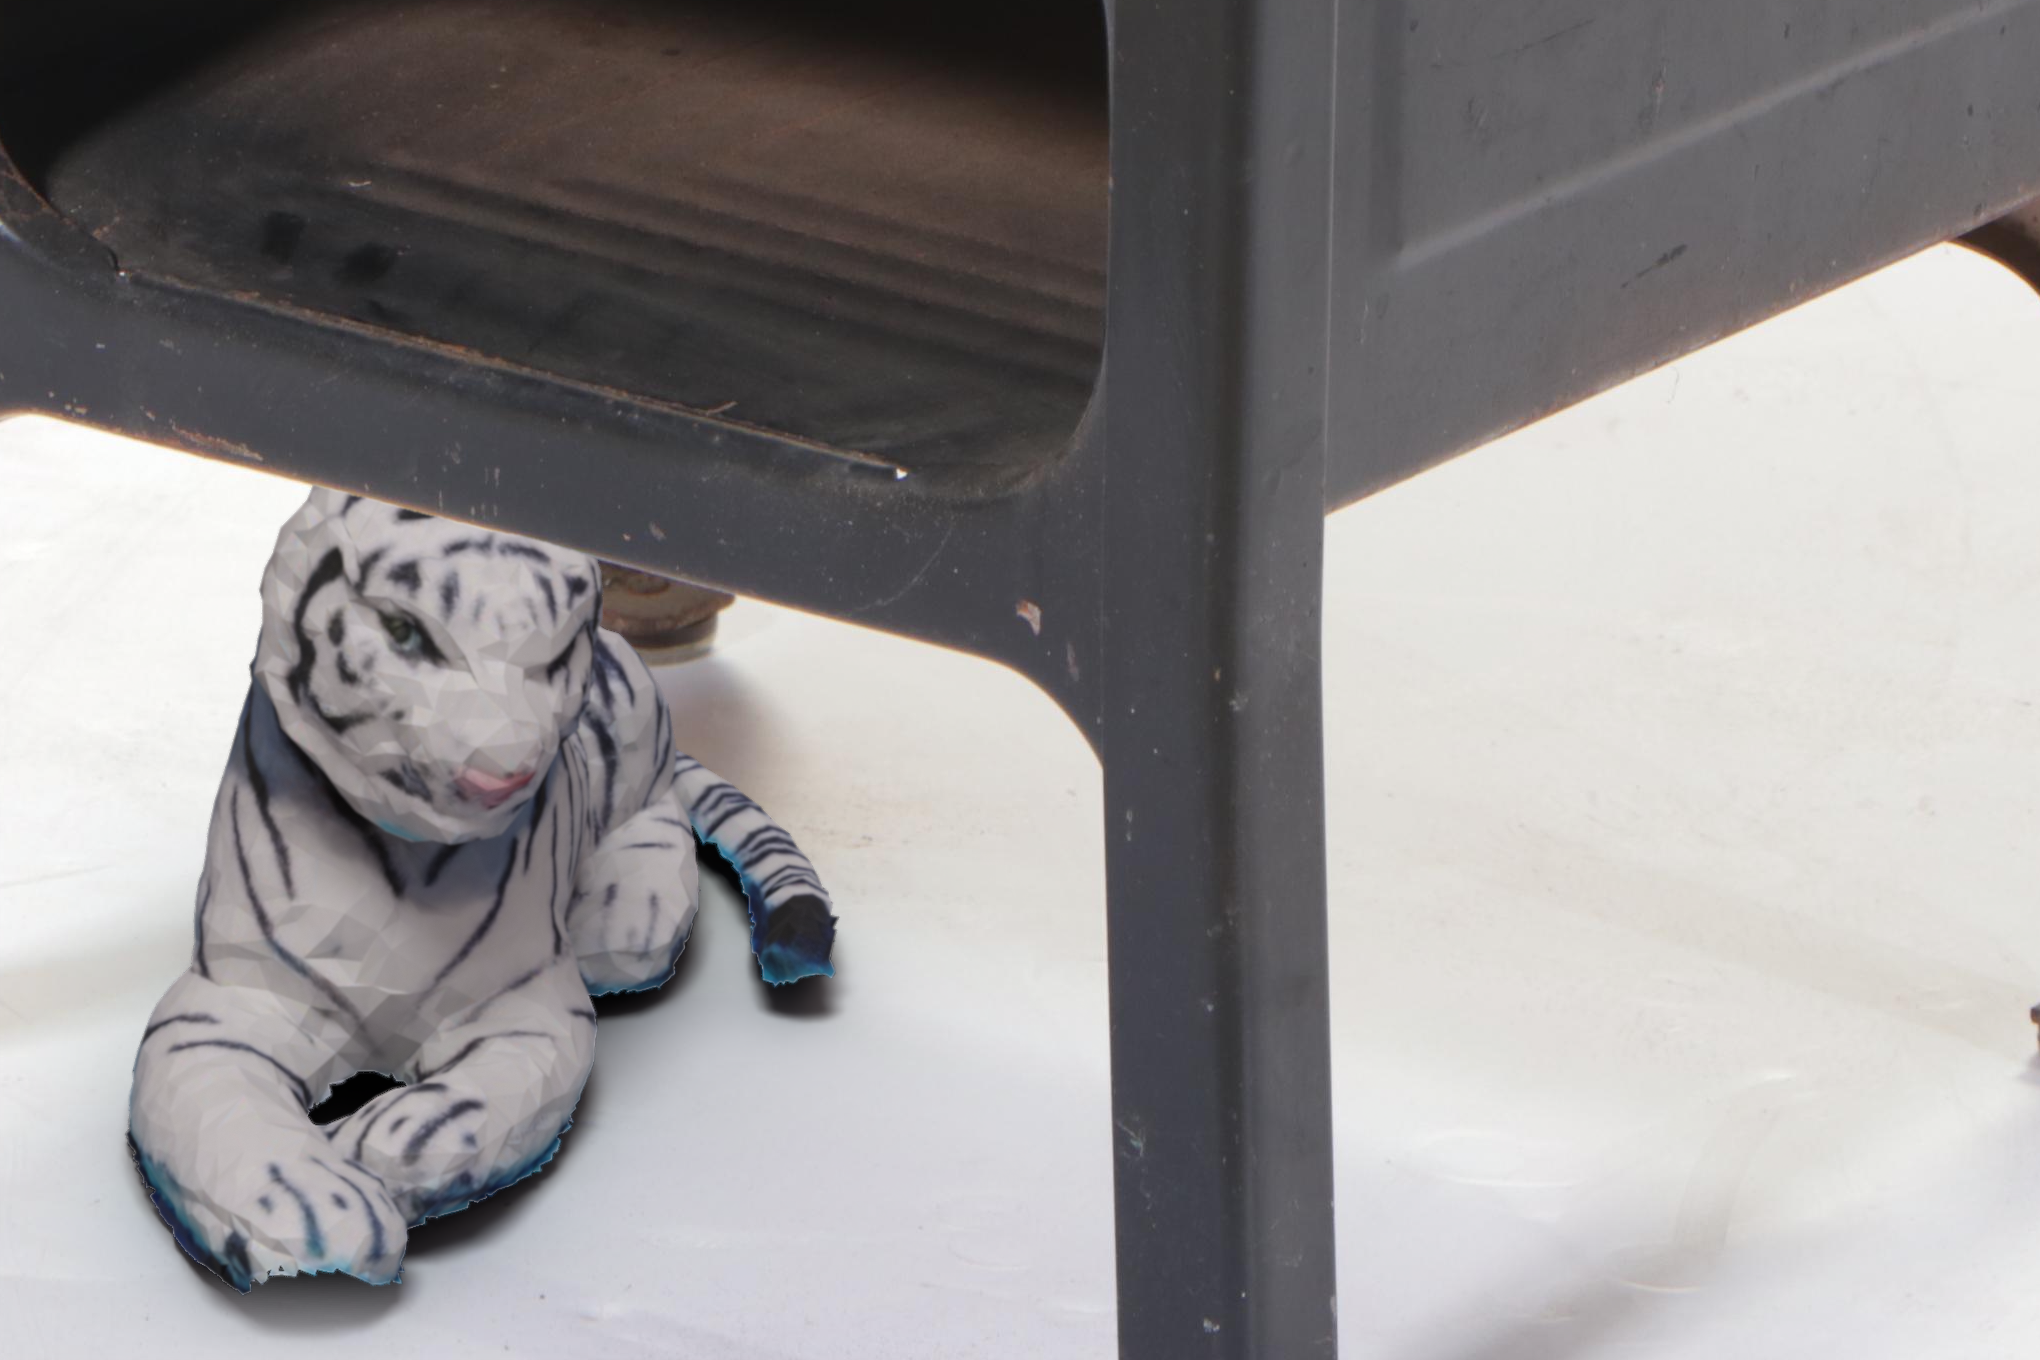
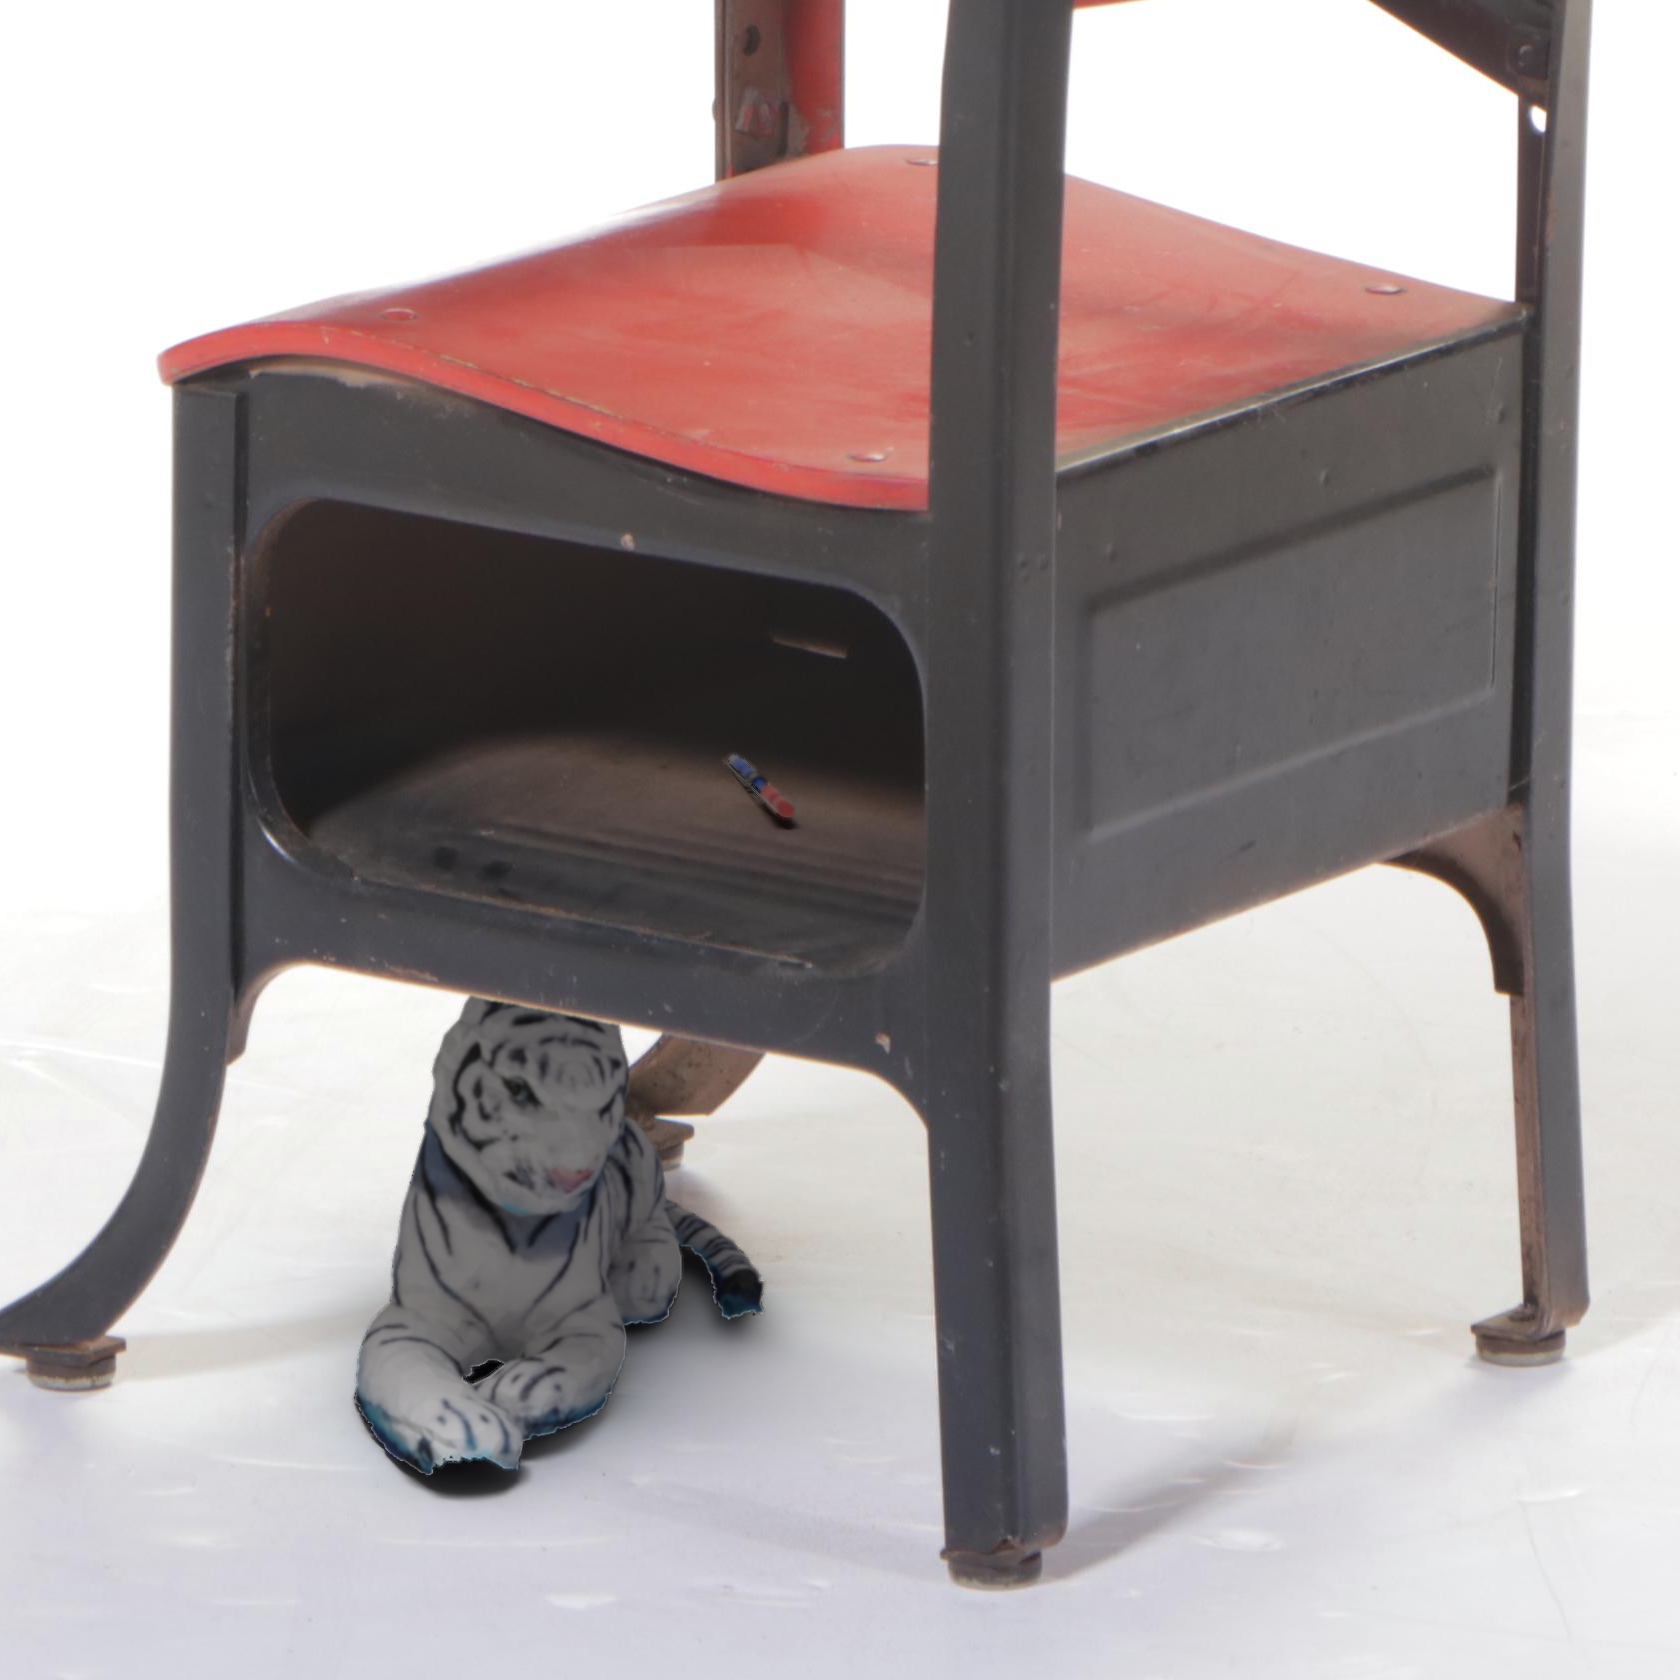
pen: none [778,25,902,160] -> present [729,755,796,818]

